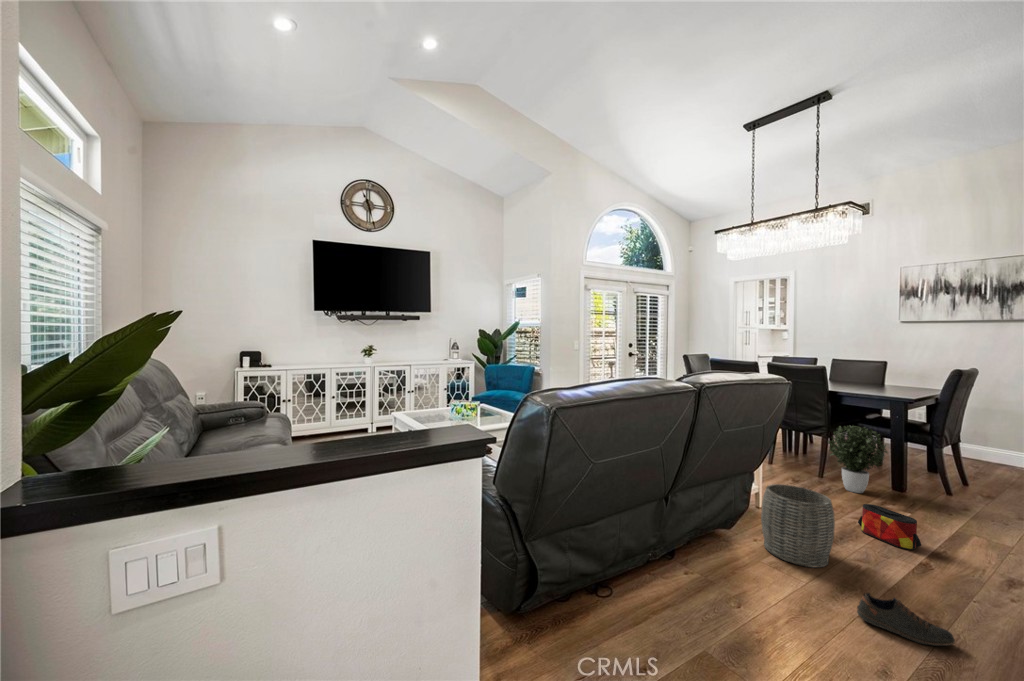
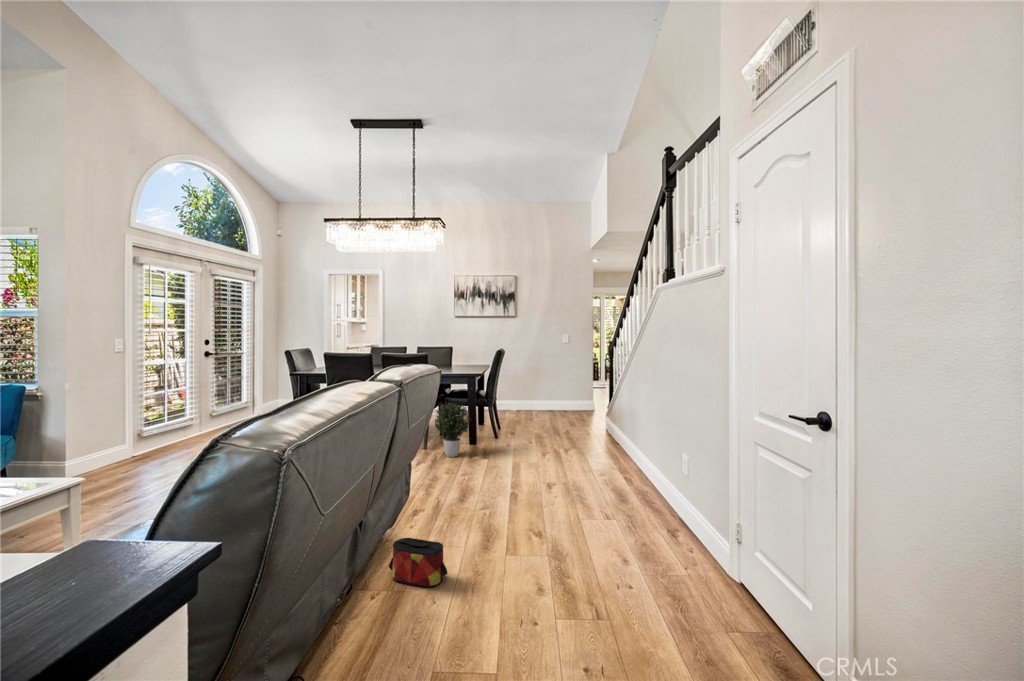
woven basket: present [761,484,835,568] -> none [418,463,471,532]
bag: present [858,504,921,550] -> present [389,538,447,587]
shoe: present [857,593,955,646] -> none [503,525,551,552]

